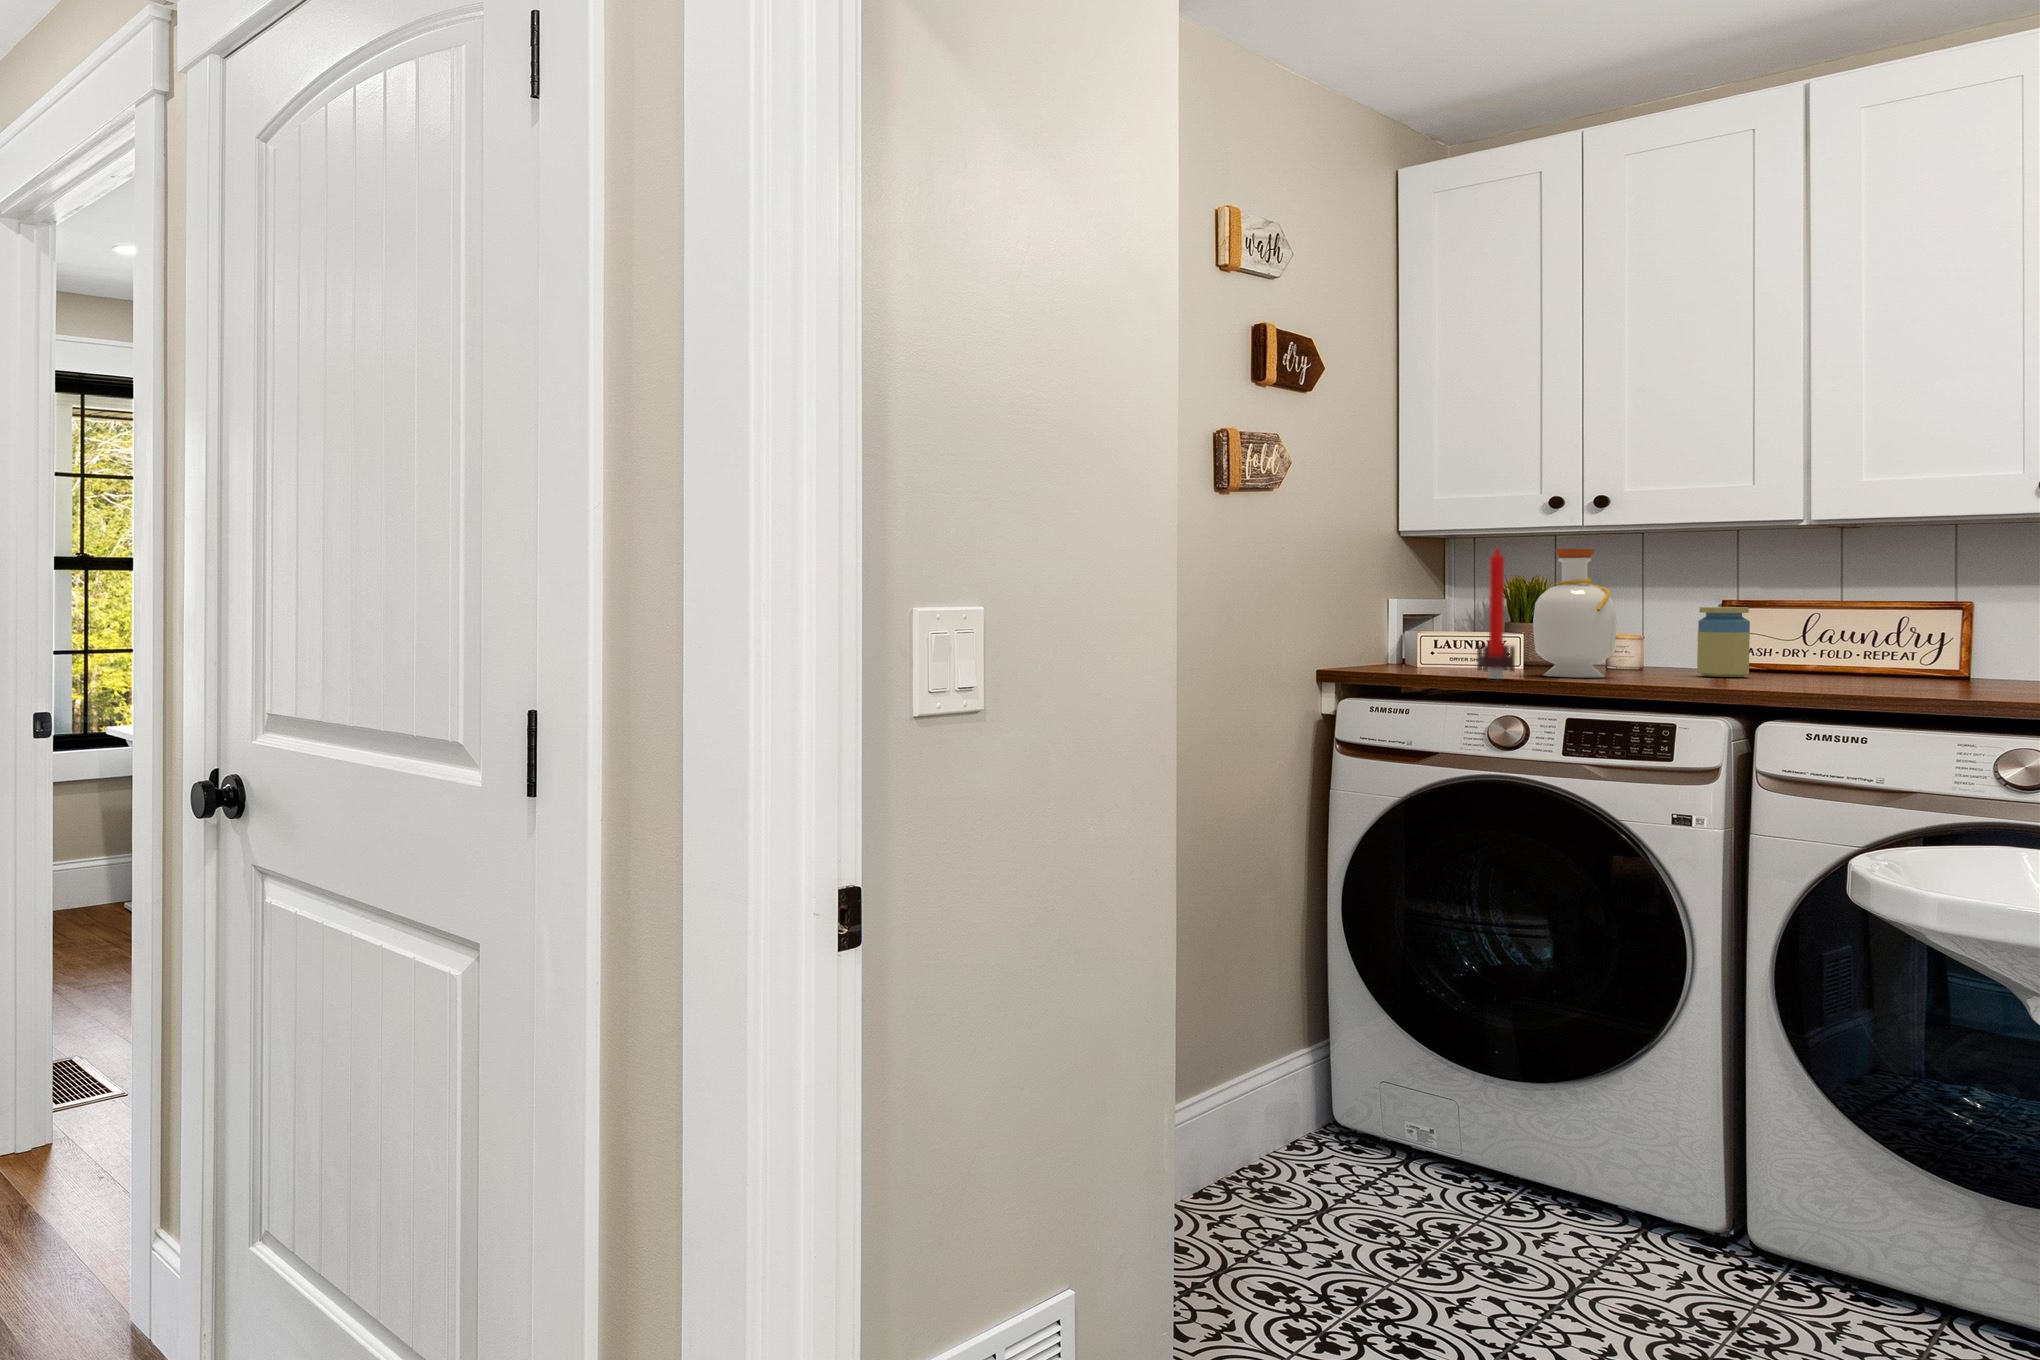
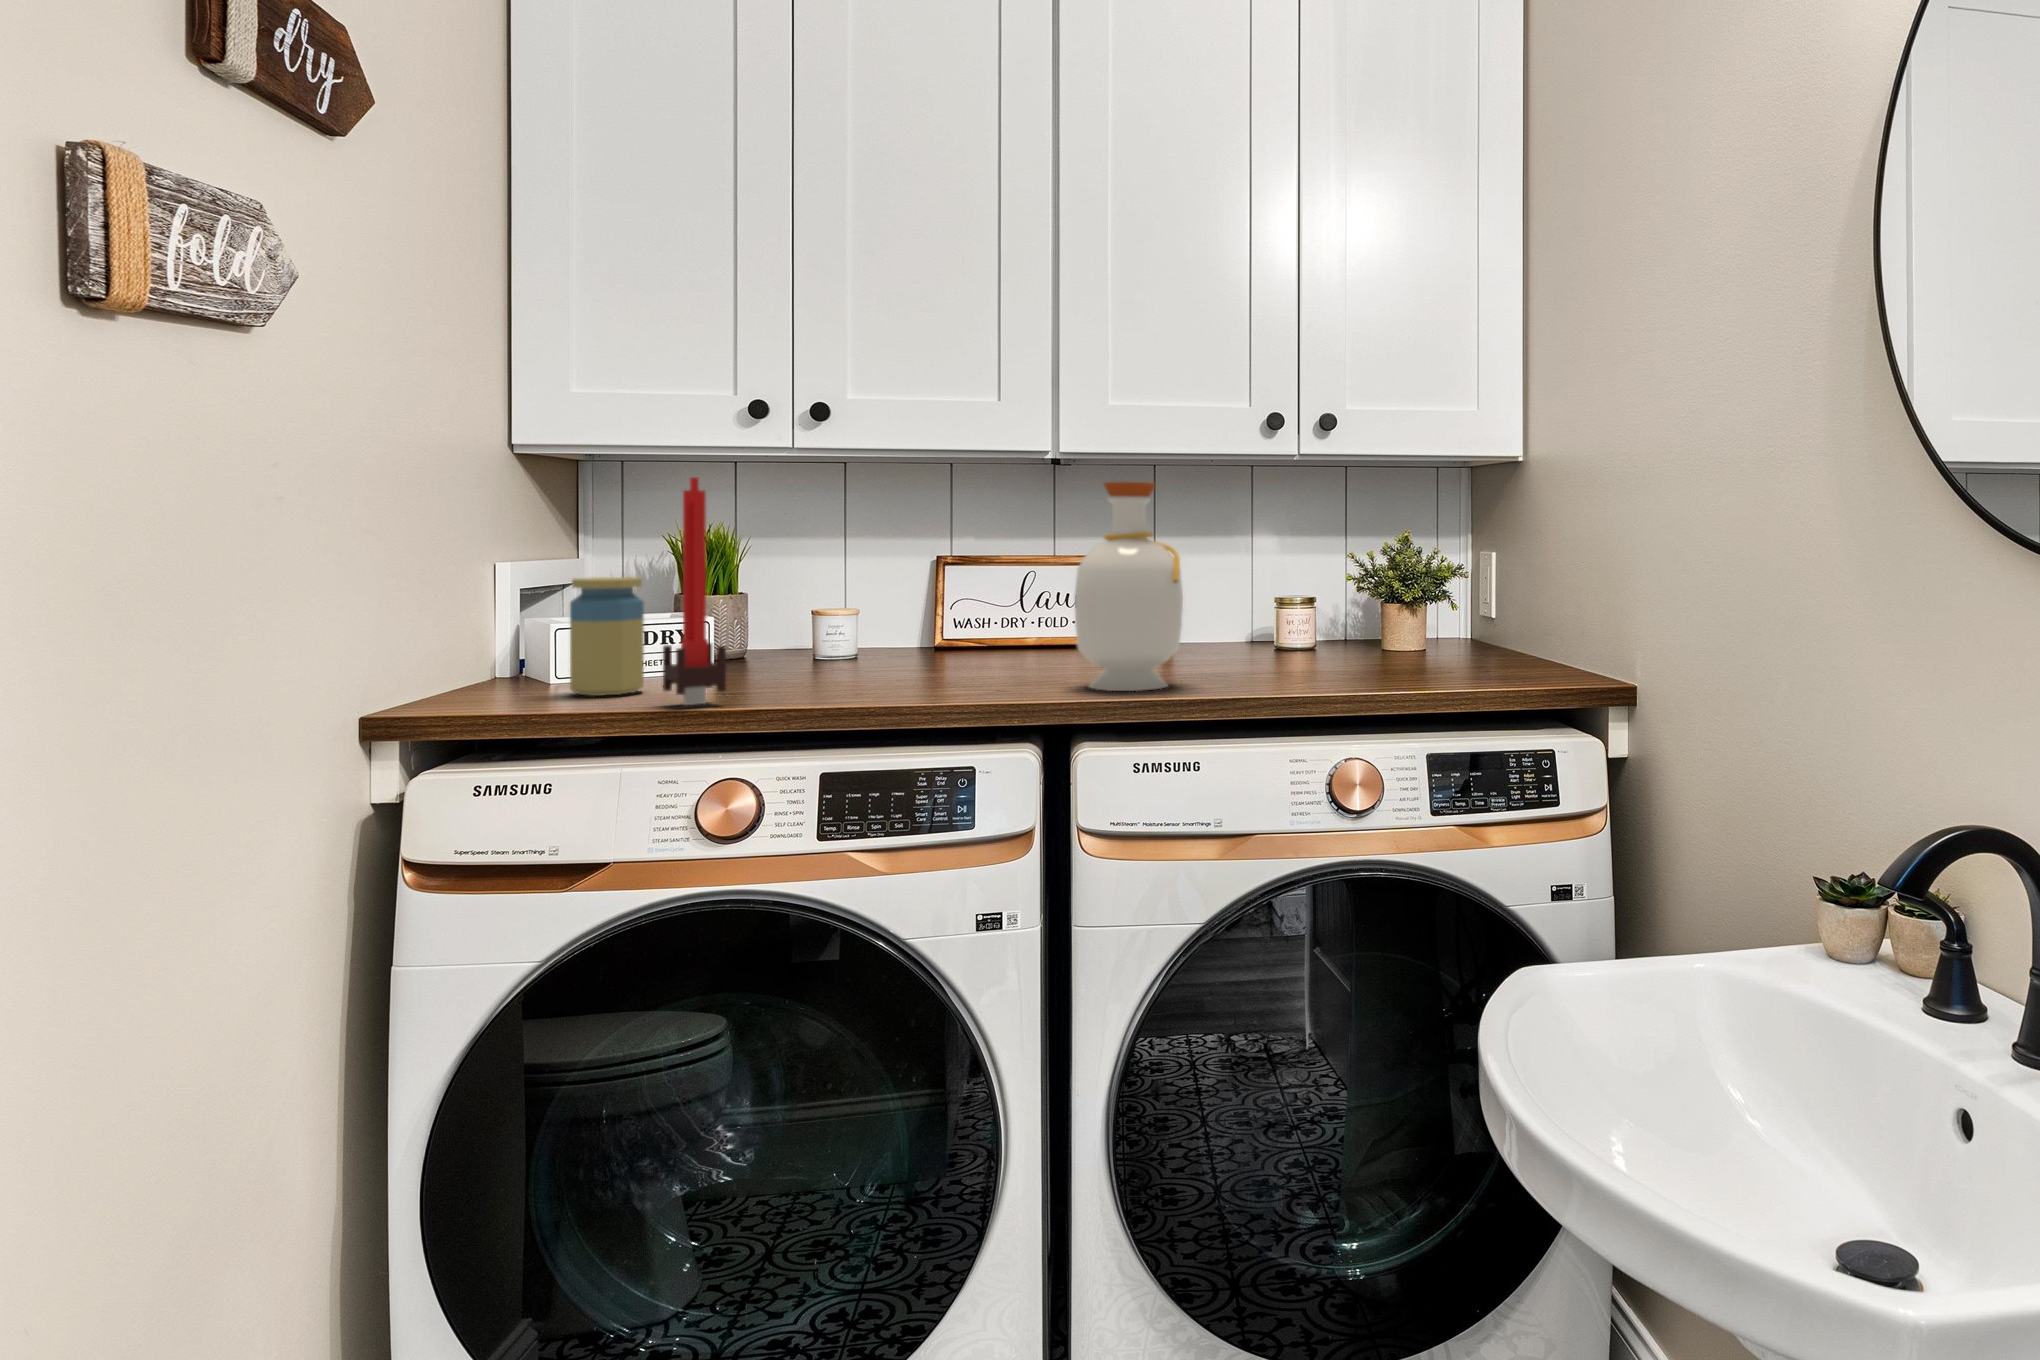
bottle: present [1533,549,1617,678] -> present [1074,482,1183,691]
jar: present [1697,607,1750,677] -> present [570,577,644,696]

